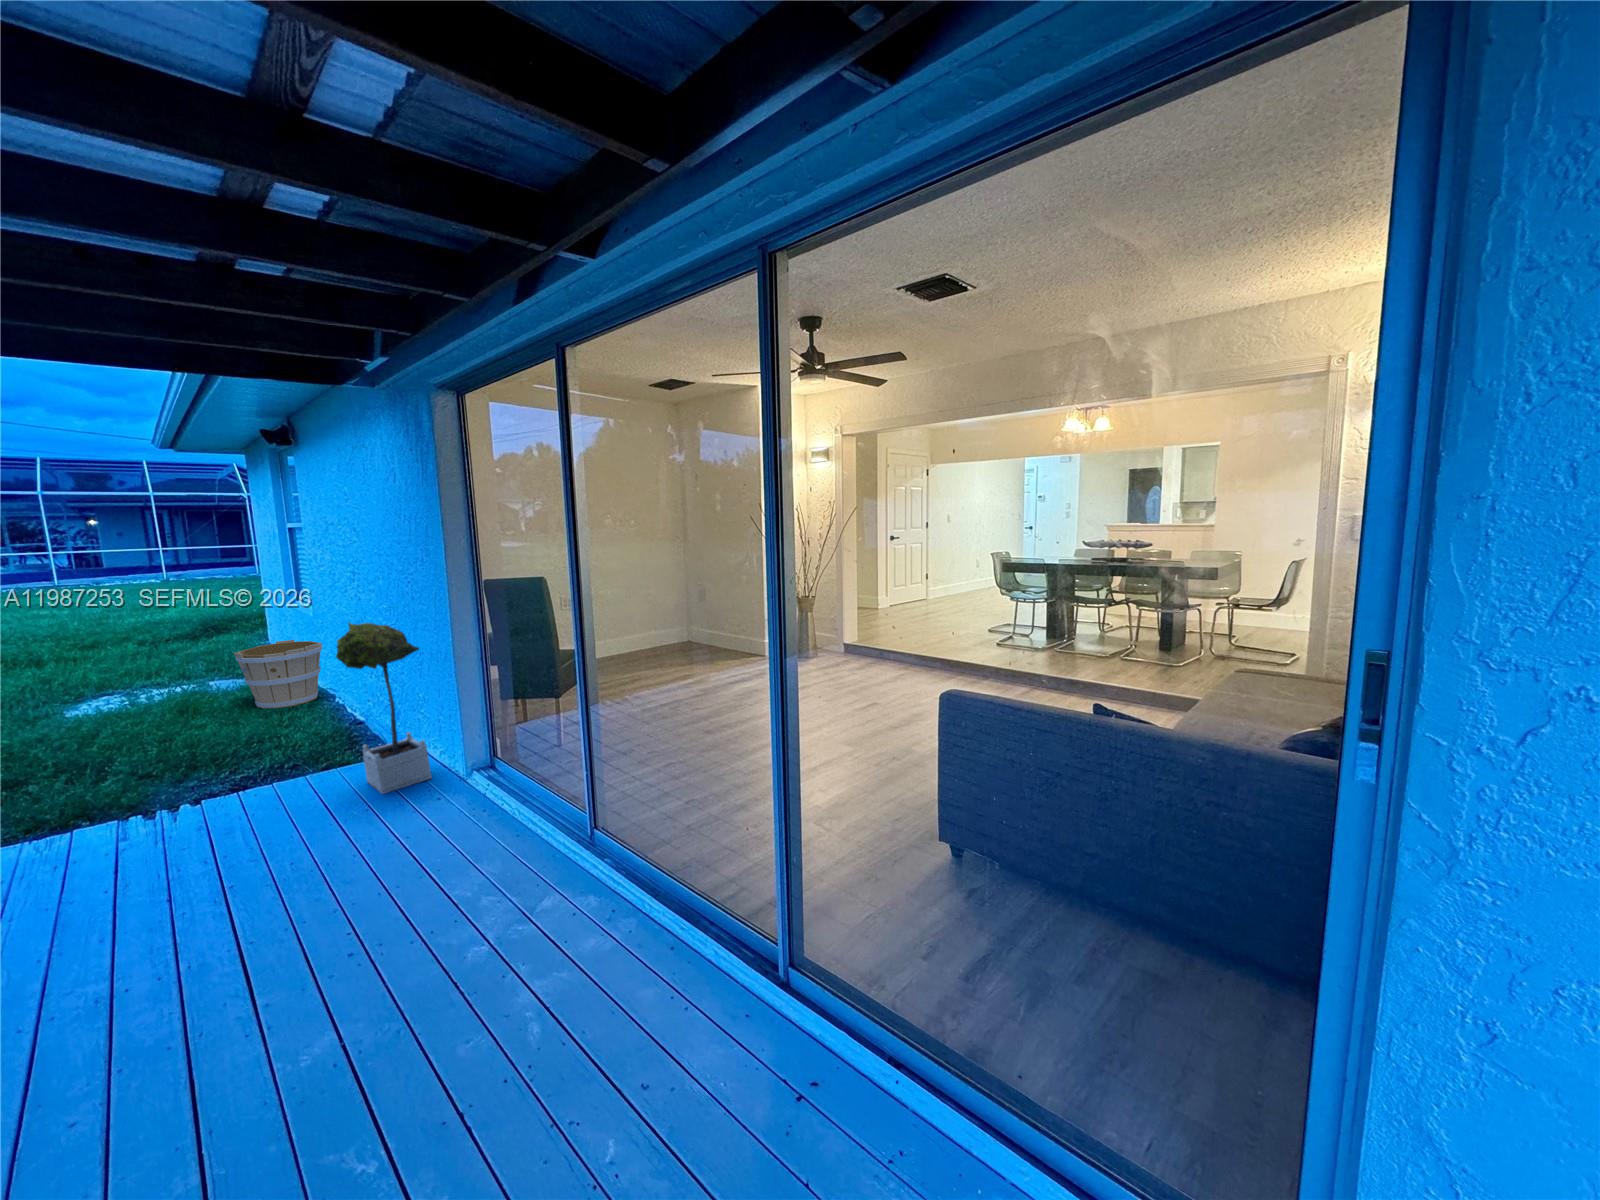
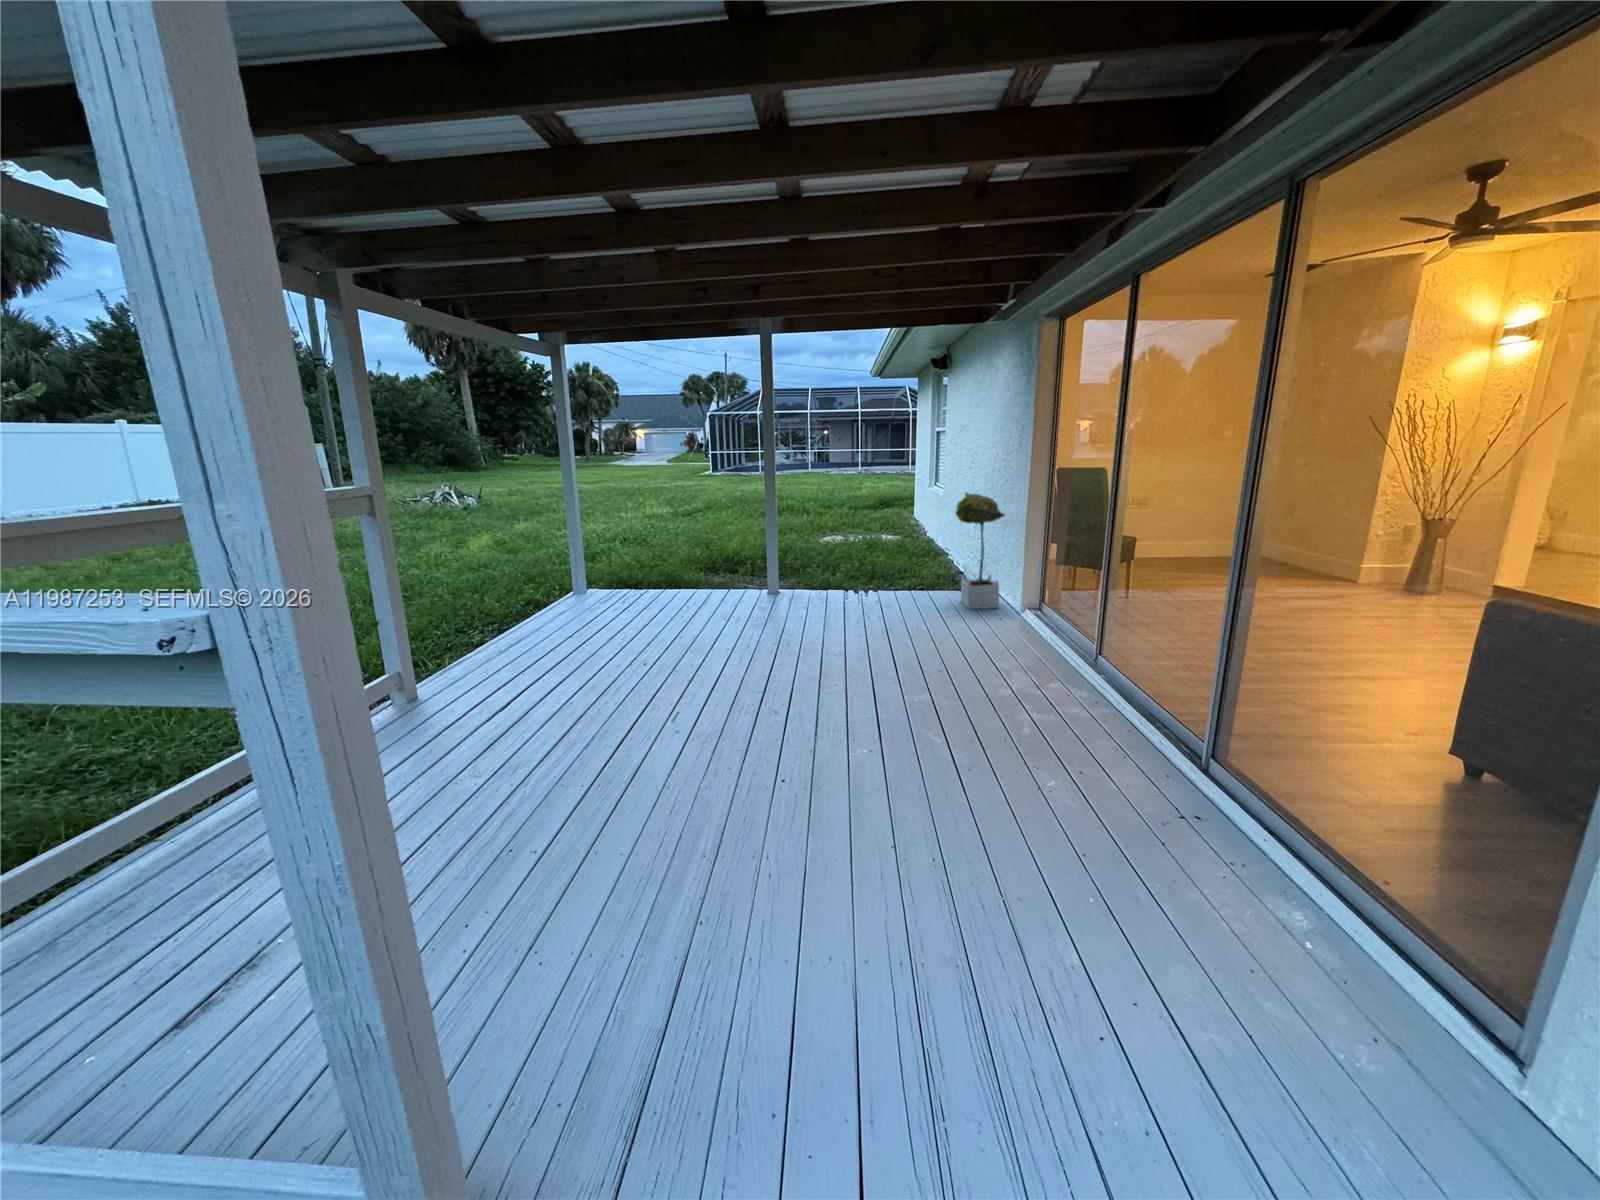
wooden bucket: present [234,640,322,708] -> none [897,511,946,556]

